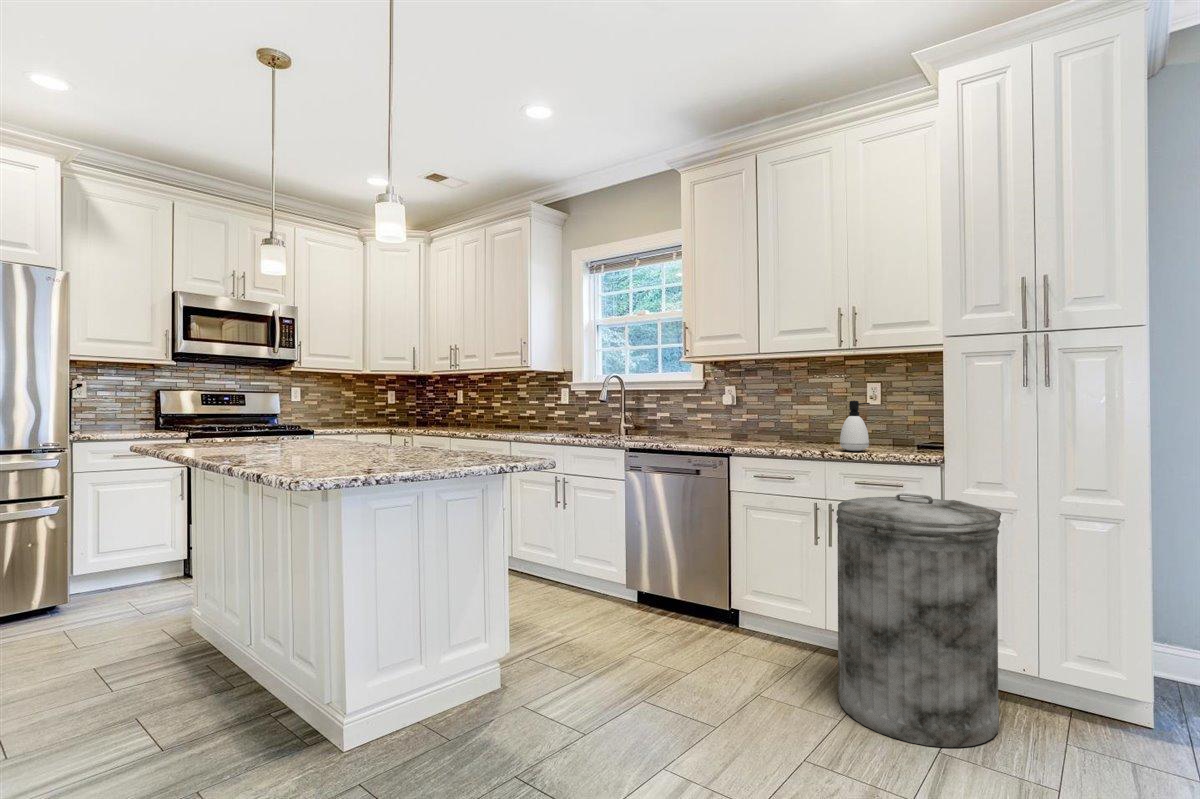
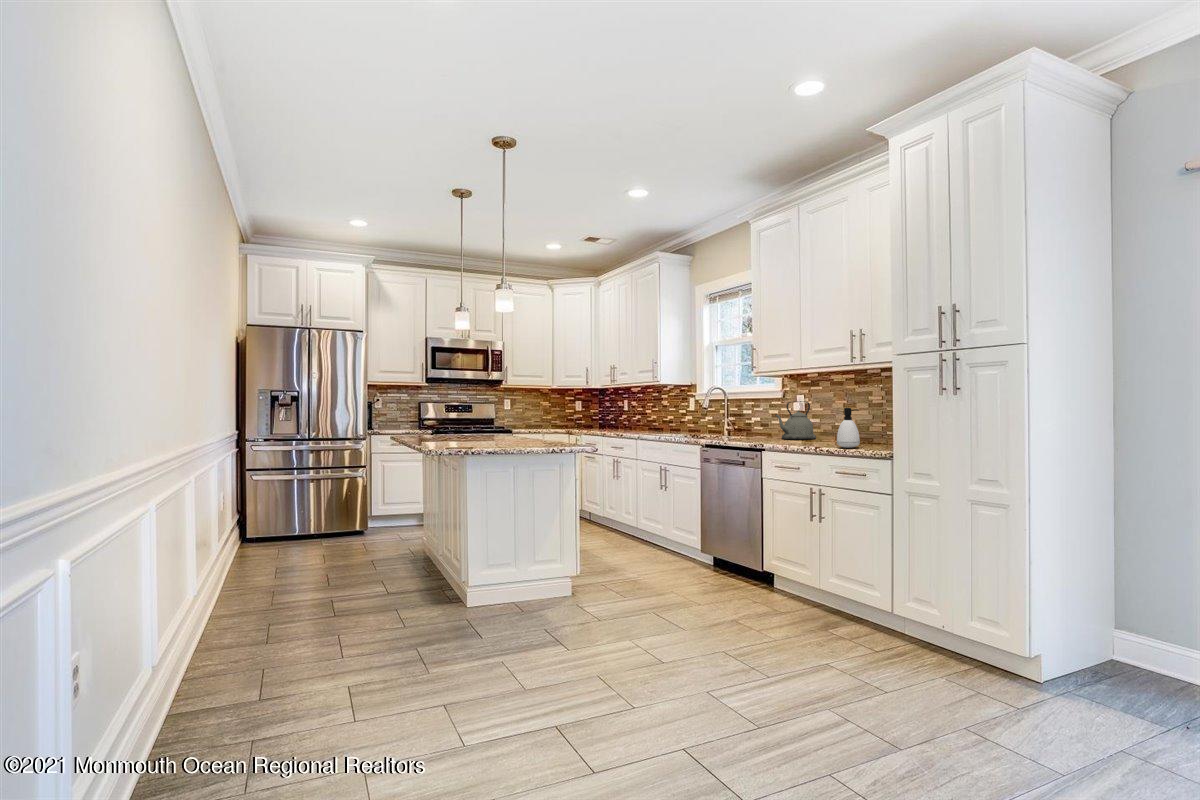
kettle: none [717,393,759,439] -> present [775,401,816,439]
trash can: present [836,493,1001,747] -> none [783,477,899,657]

